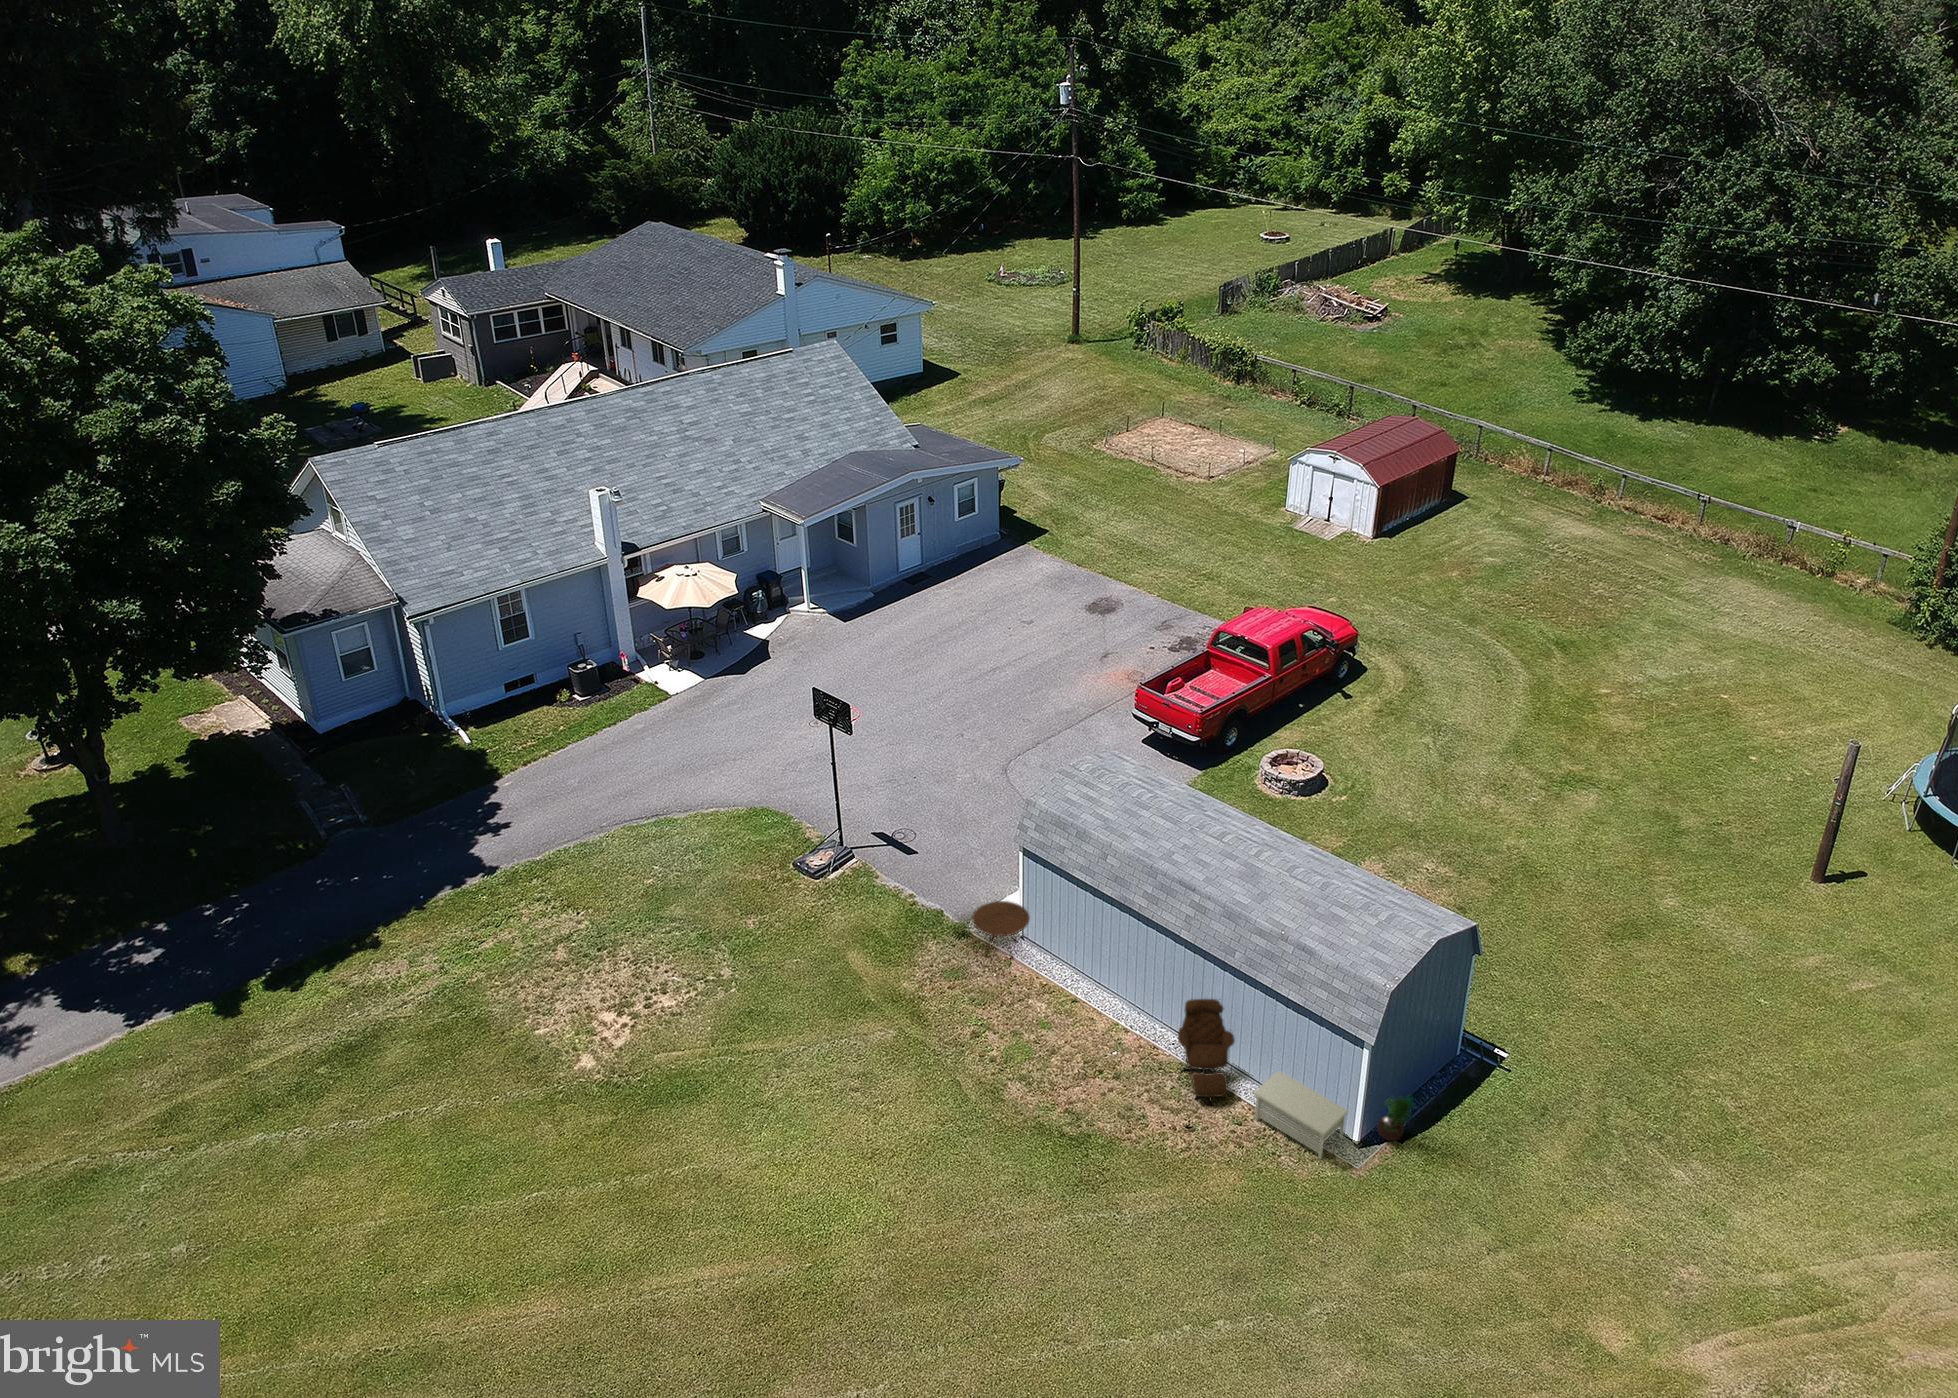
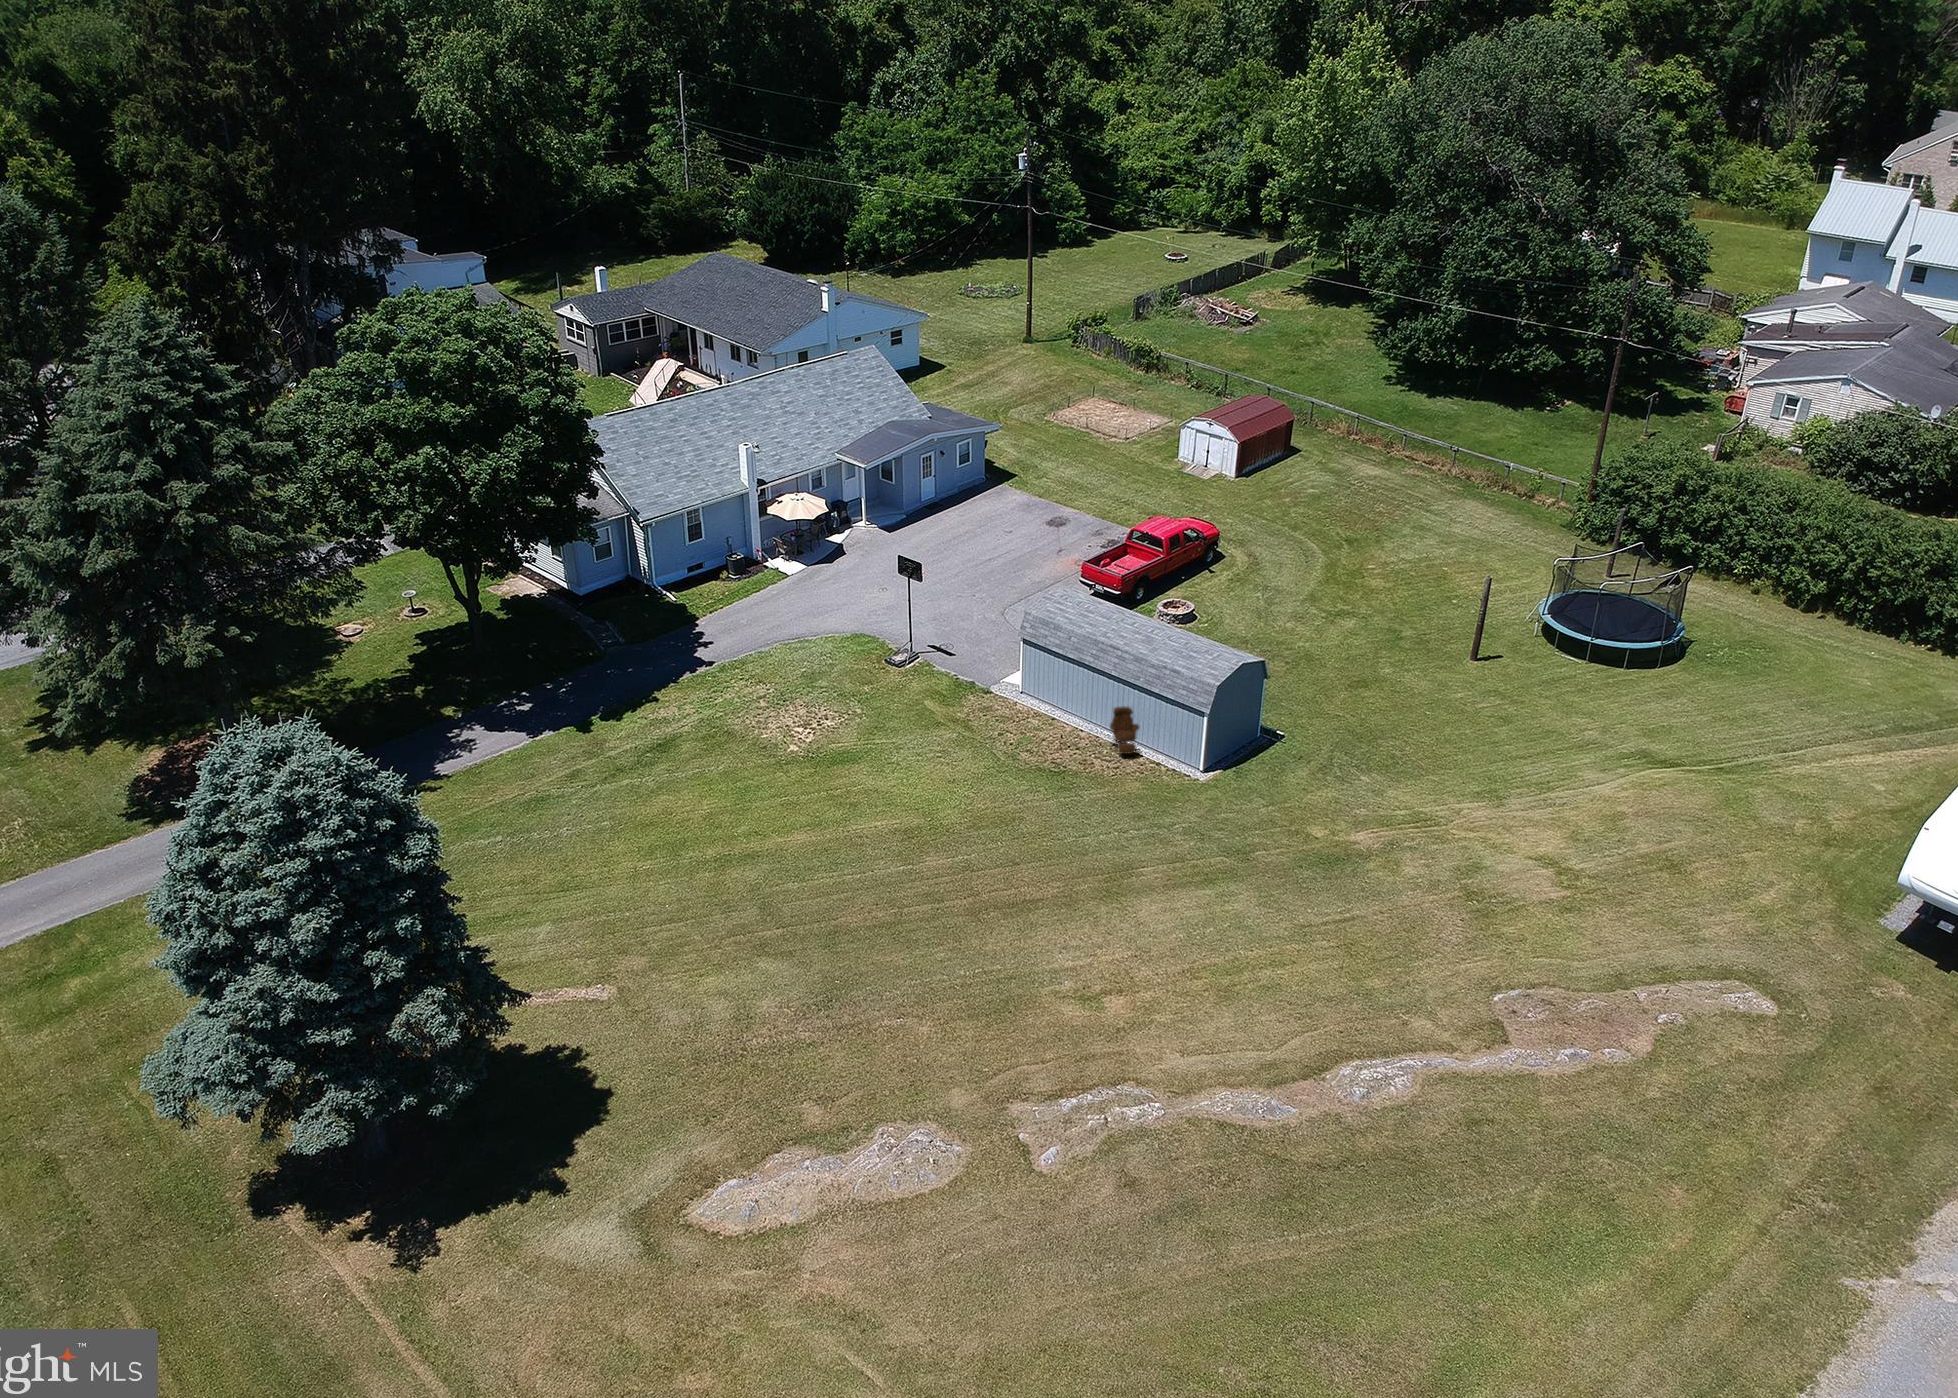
round table: present [972,901,1030,956] -> none [995,670,1027,701]
storage bench: present [1254,1071,1348,1159] -> none [1149,739,1197,778]
potted tree: present [1377,1097,1413,1141] -> none [1213,744,1232,770]

